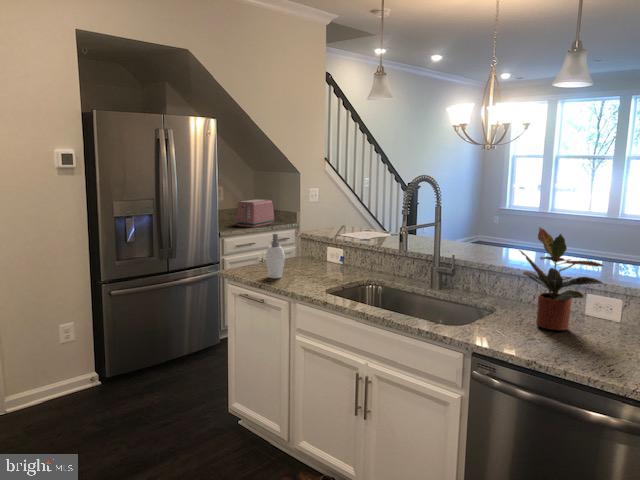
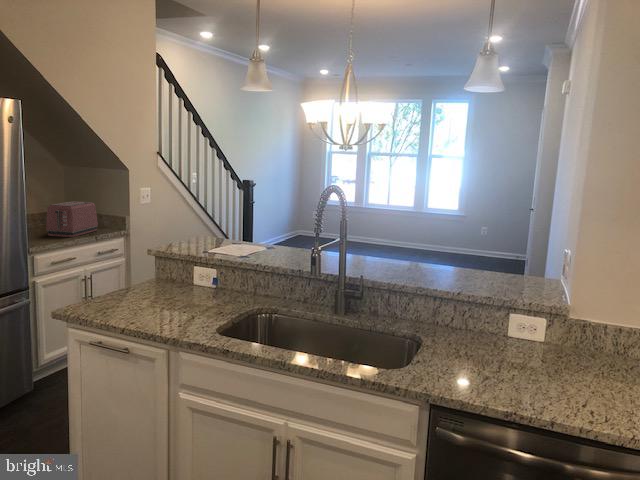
potted plant: present [519,227,603,330] -> none [456,248,551,362]
soap dispenser: present [266,234,285,278] -> none [123,257,154,316]

